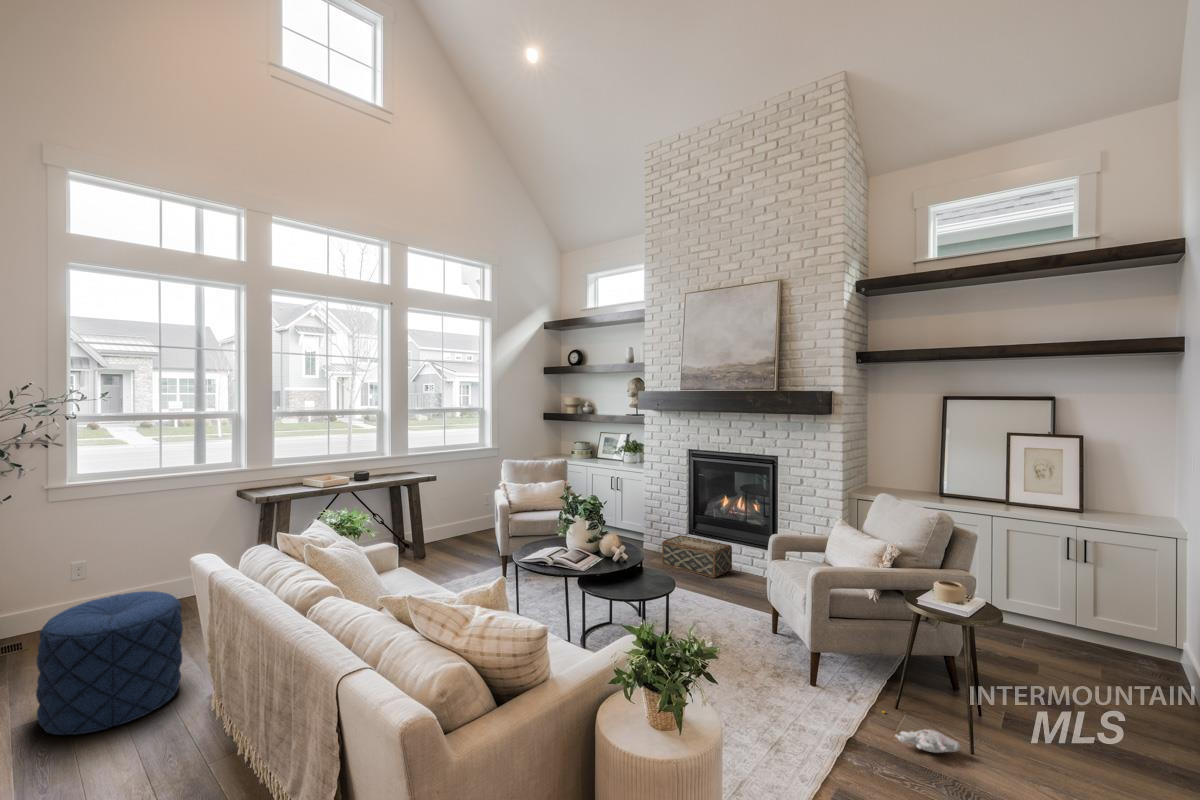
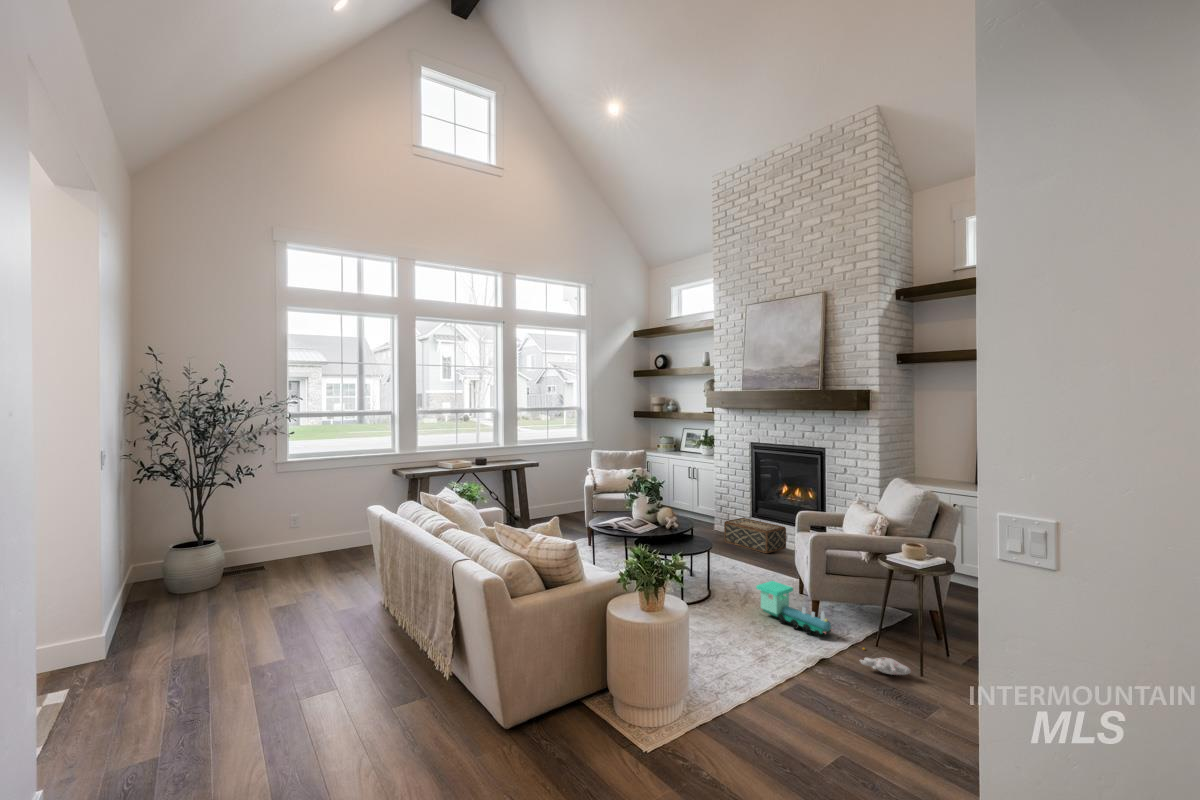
pouf: present [36,591,183,735] -> none [288,530,366,612]
toy train: none [739,624,841,699] -> present [756,581,833,636]

